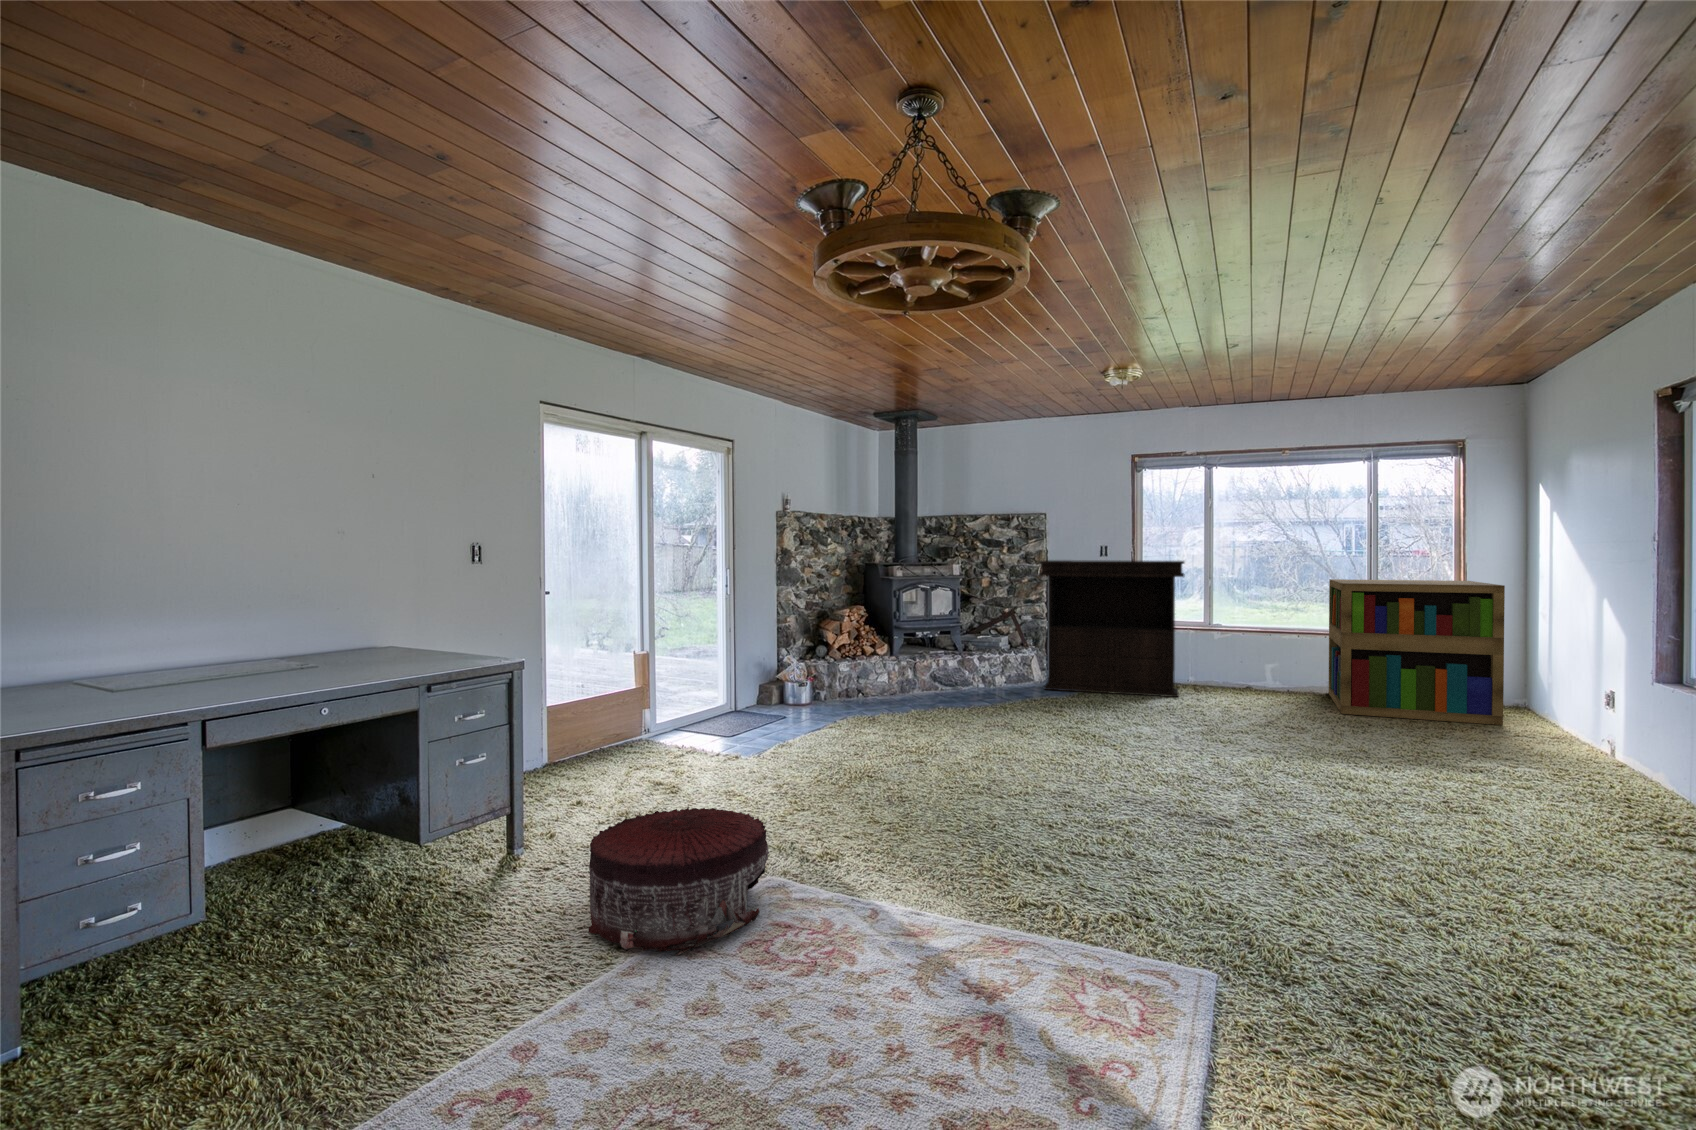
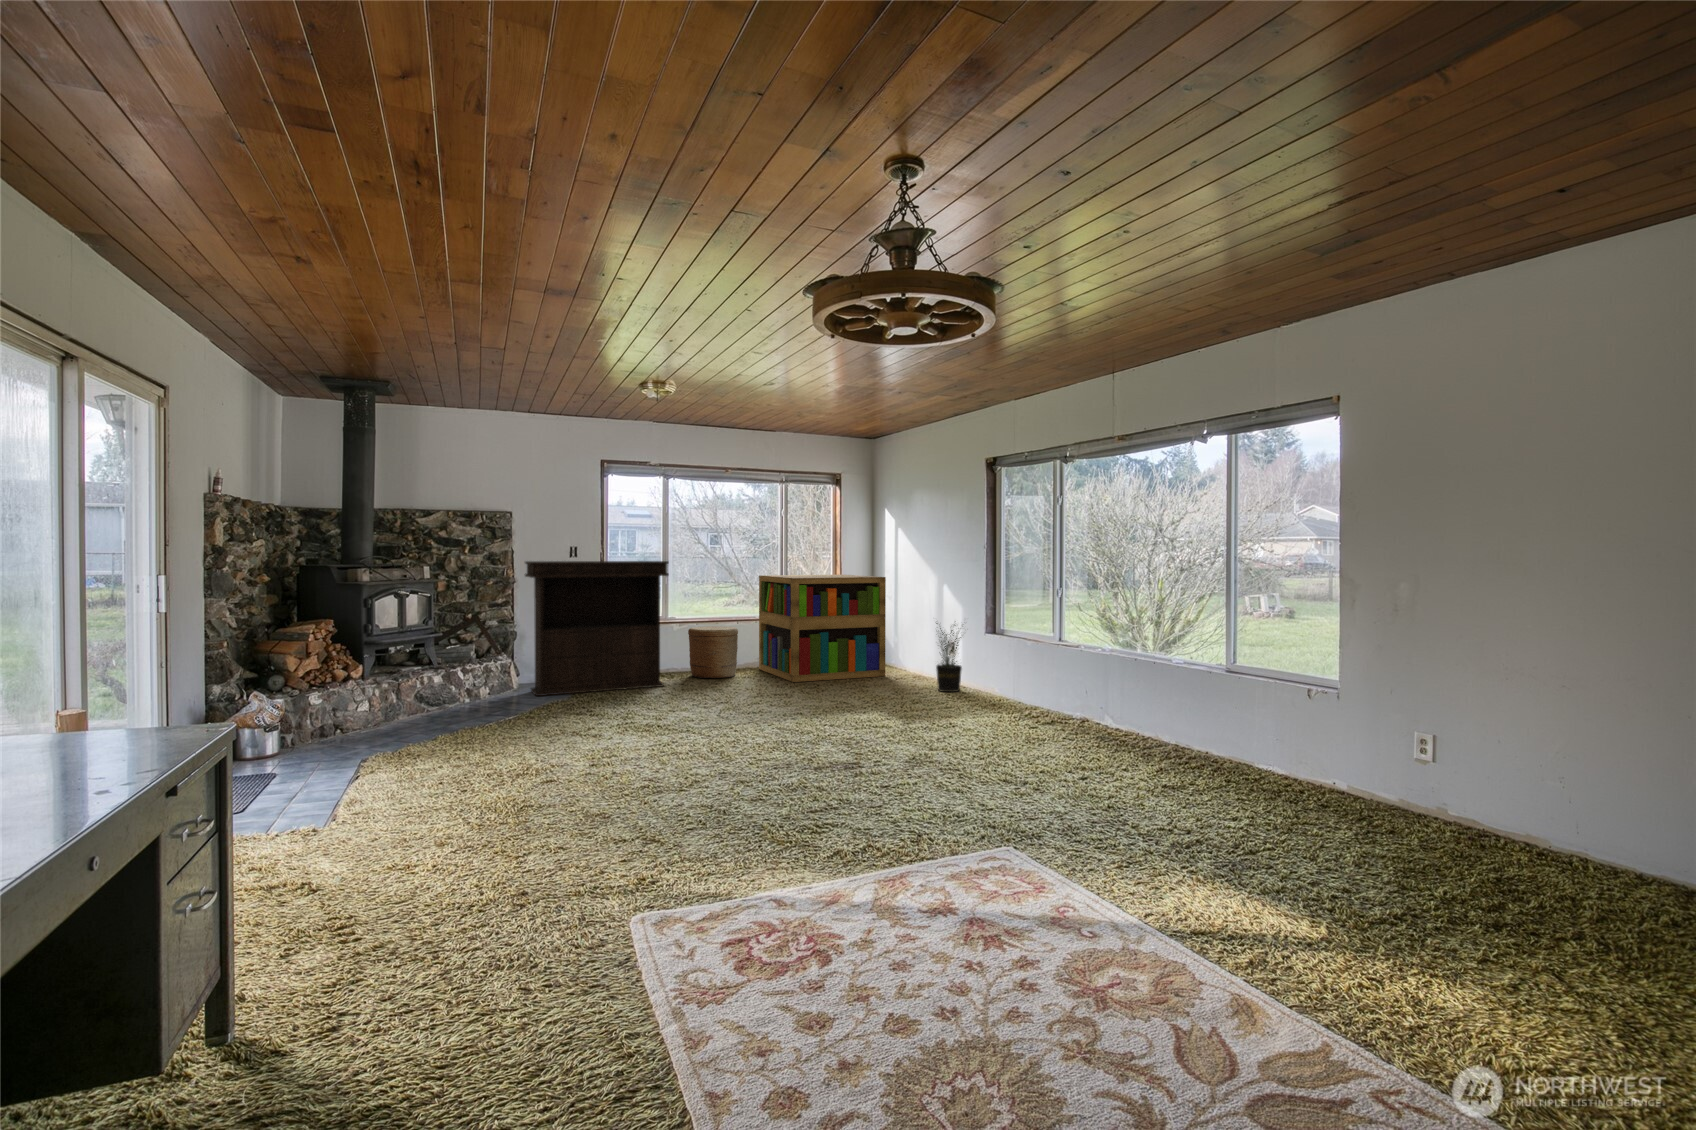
woven basket: none [1225,636,1288,697] -> present [688,626,738,678]
potted plant: none [1544,647,1629,765] -> present [936,623,962,692]
pouf: present [588,806,769,955] -> none [508,831,712,1003]

